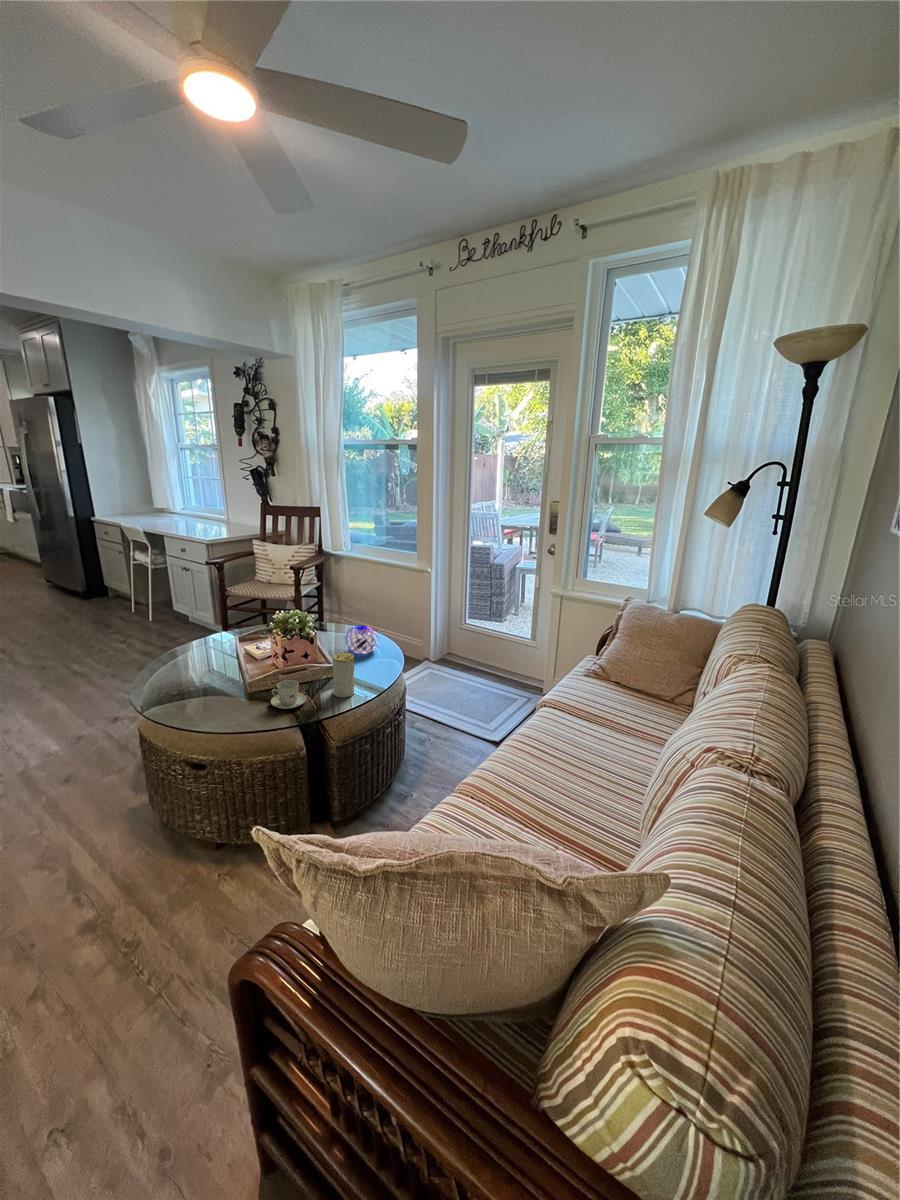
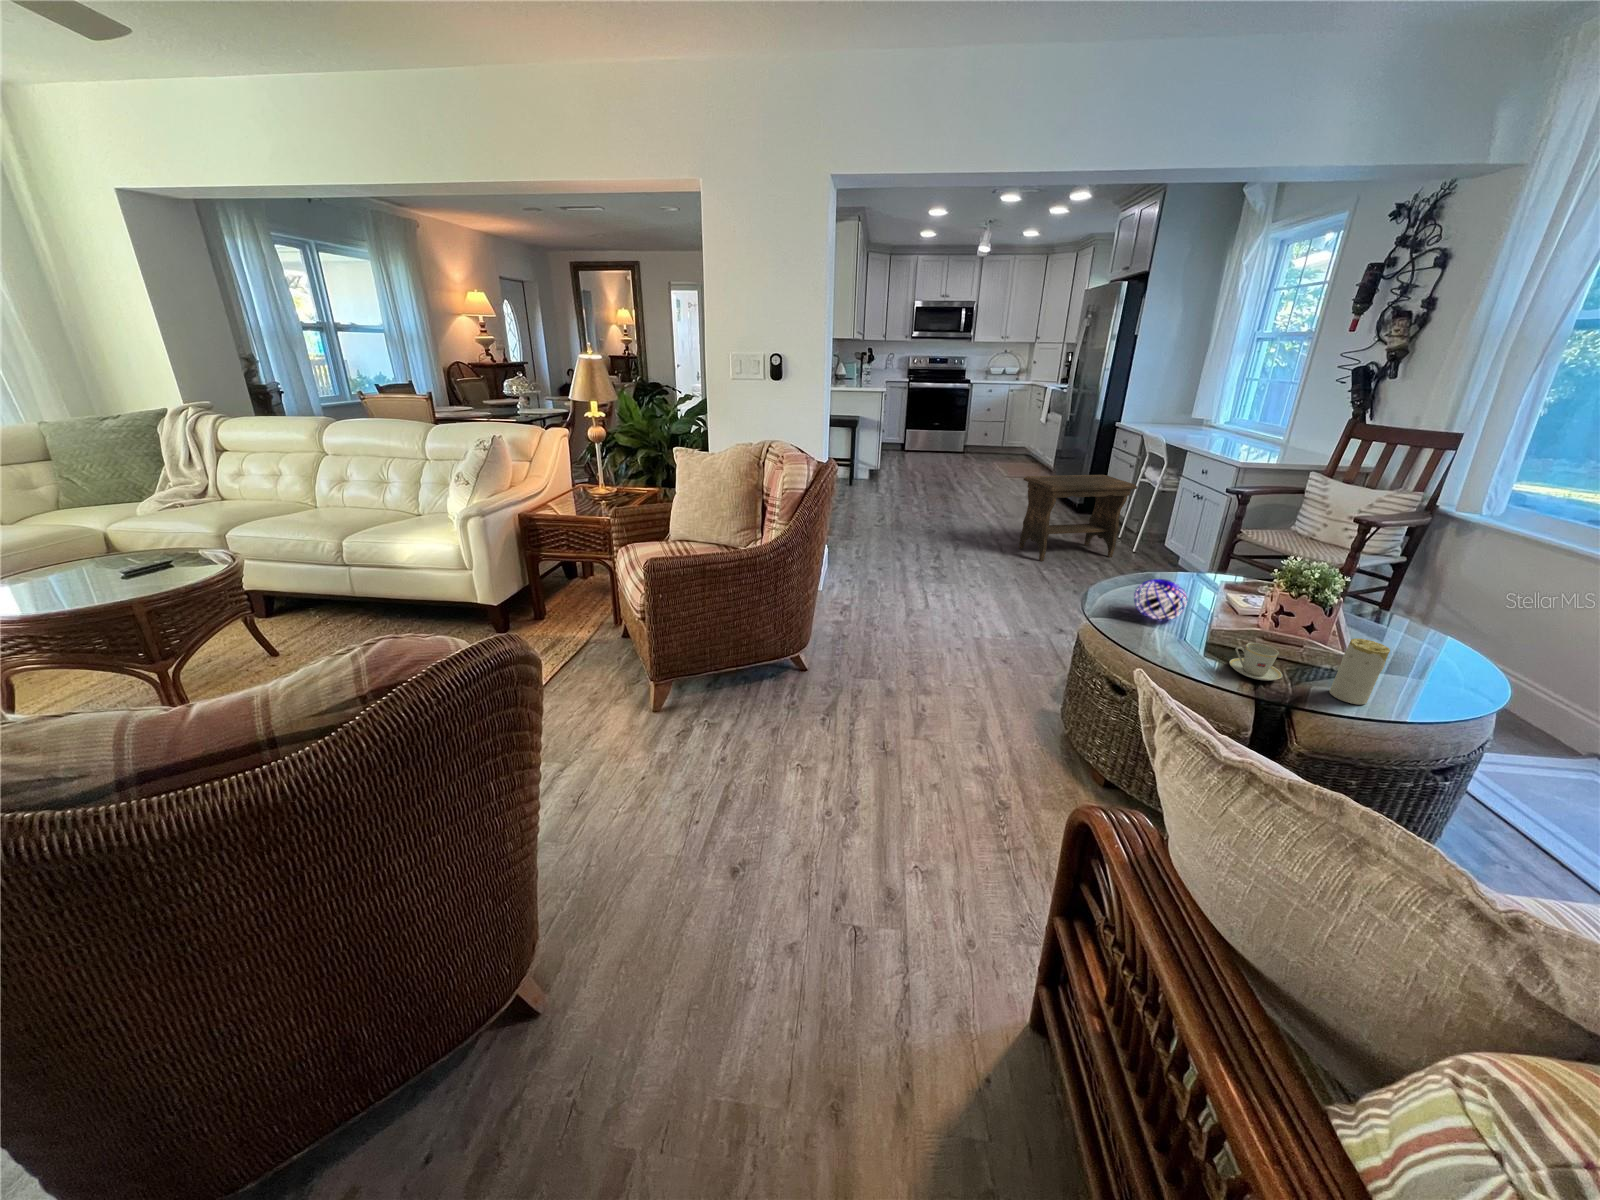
footstool: none [8,565,135,659] -> present [1019,475,1137,561]
decorative orb: present [345,625,377,654] -> present [1134,579,1188,620]

